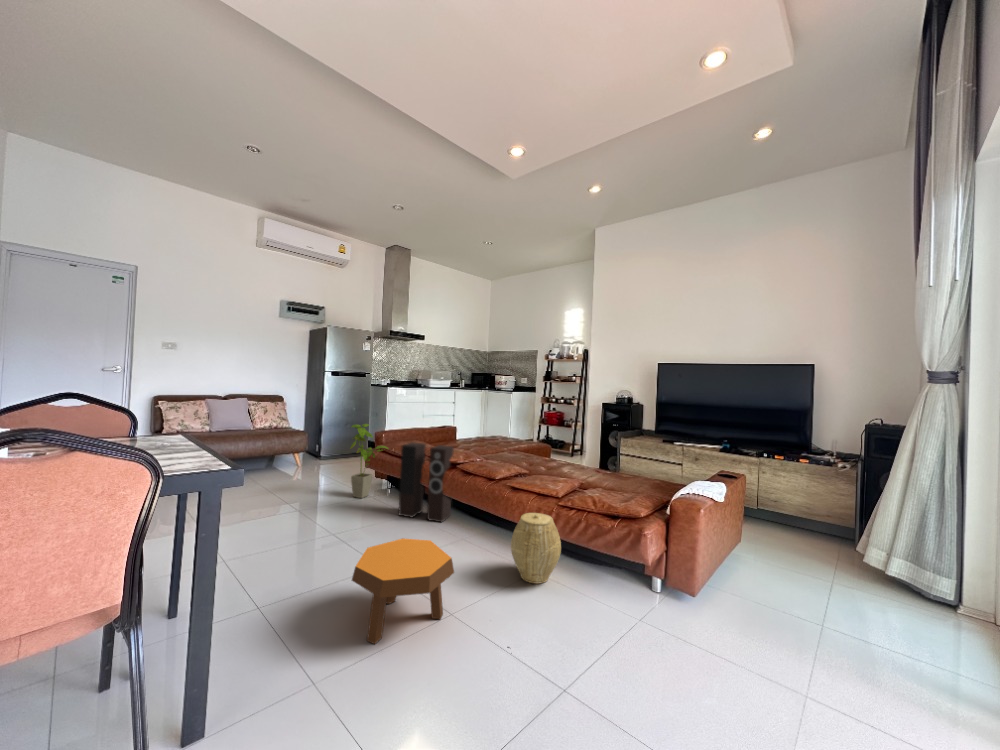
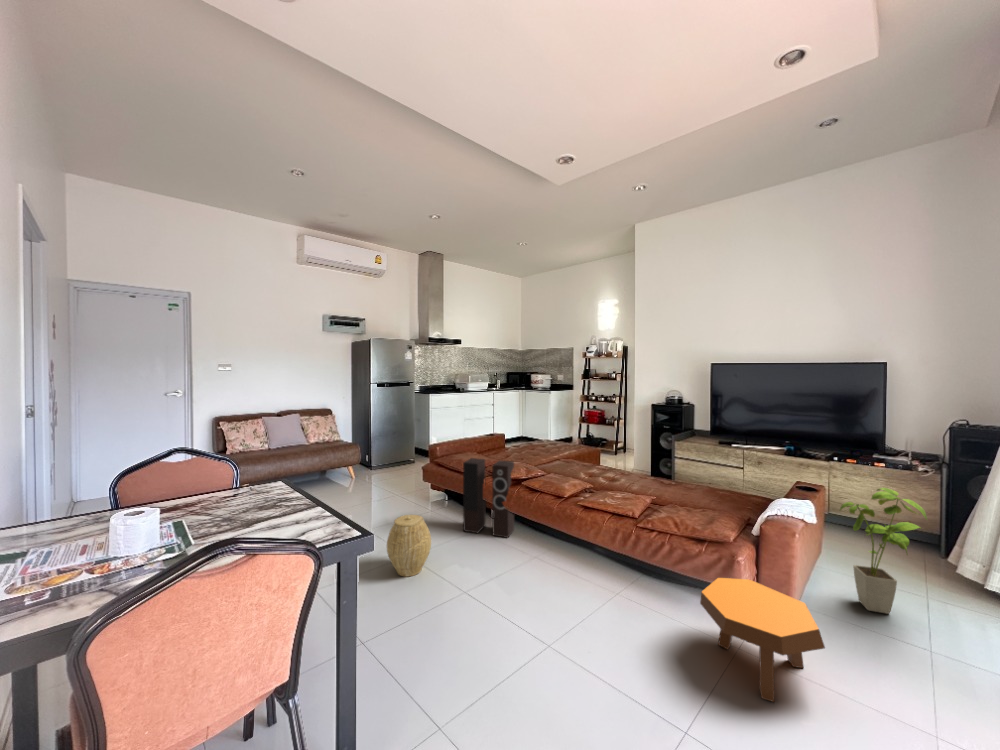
house plant: present [350,424,387,498] -> present [840,488,927,614]
woven basket: present [511,513,561,584] -> present [387,515,431,577]
footstool: present [352,538,454,644] -> present [700,578,825,702]

